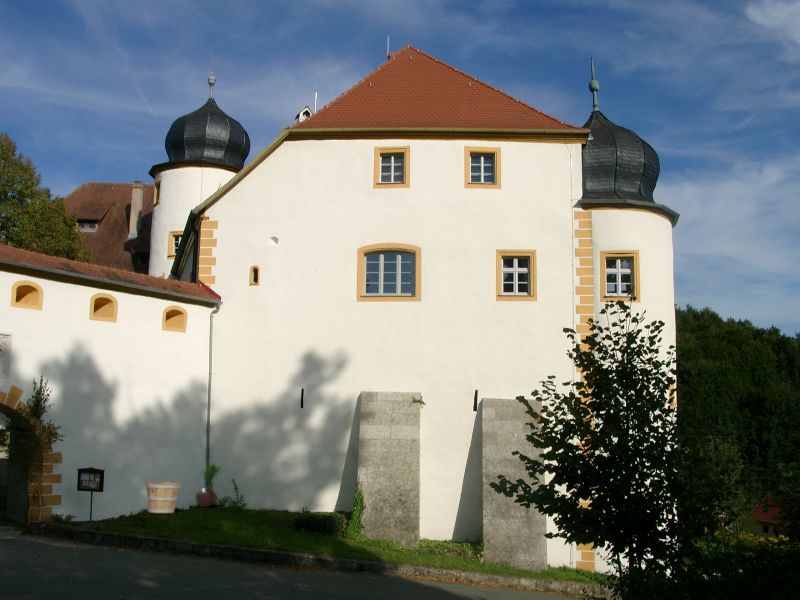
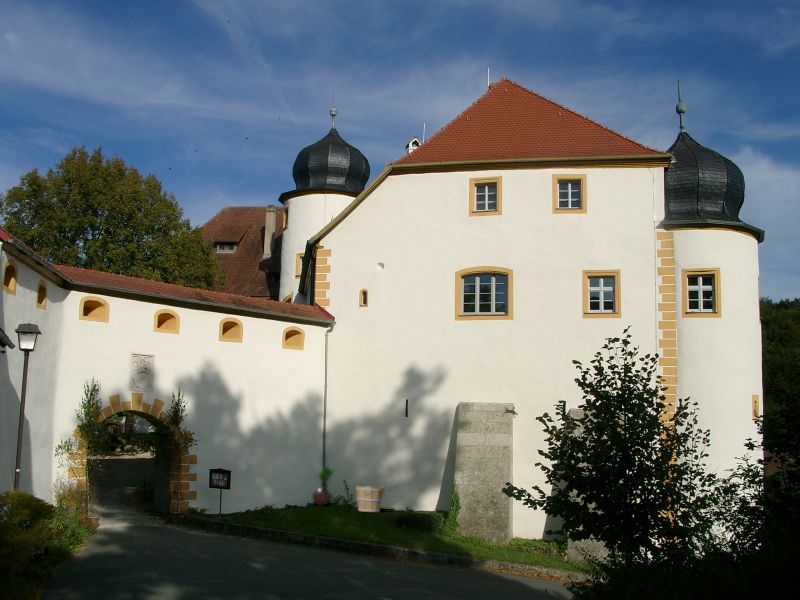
wooden bucket: present [146,482,181,513] -> present [356,485,385,512]

